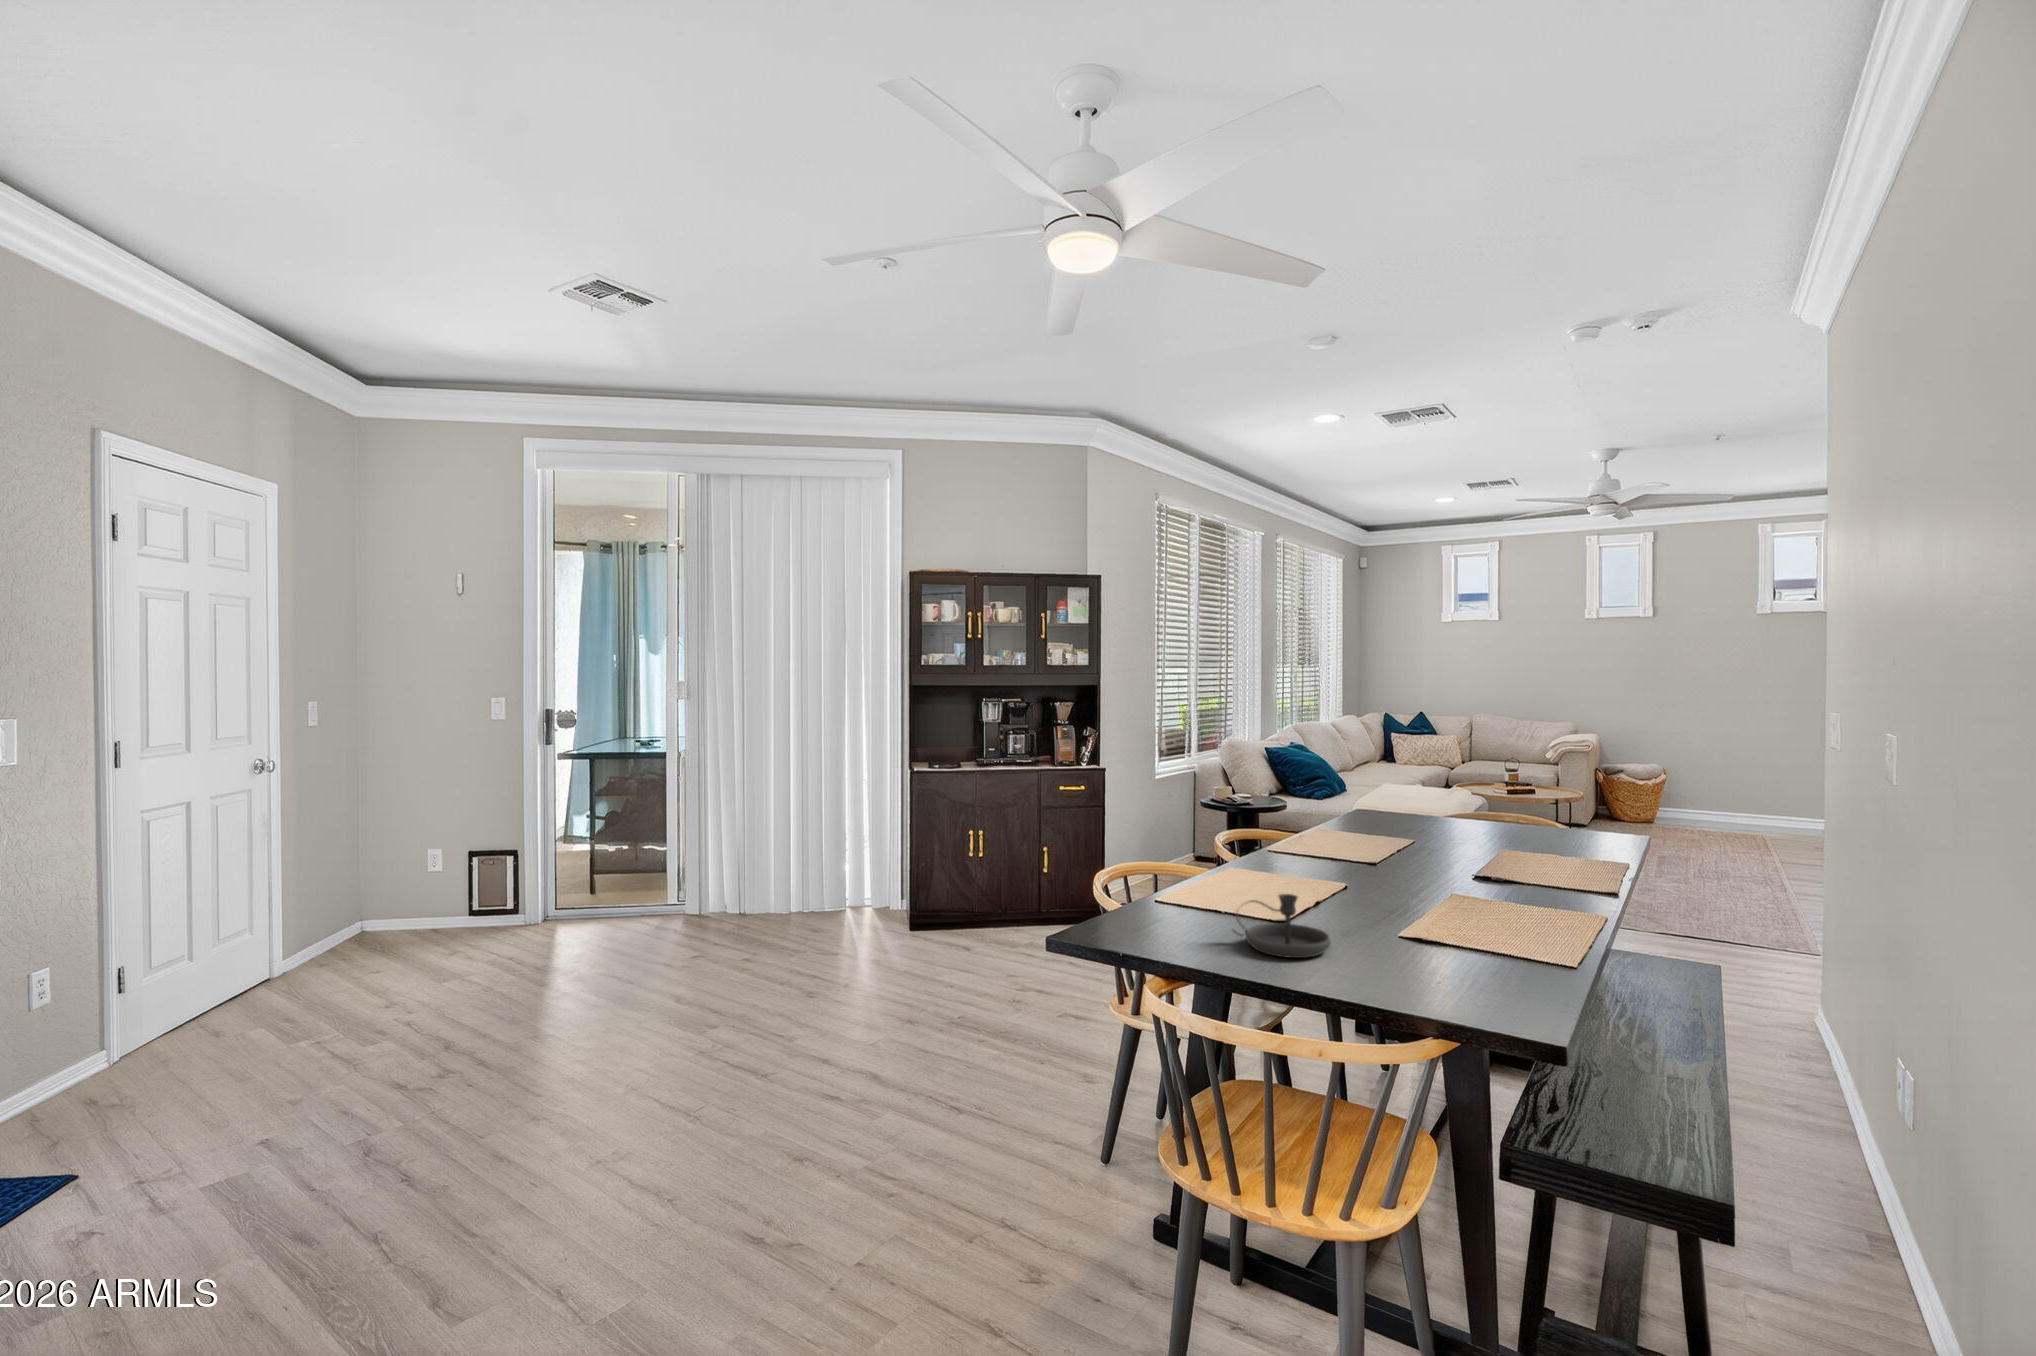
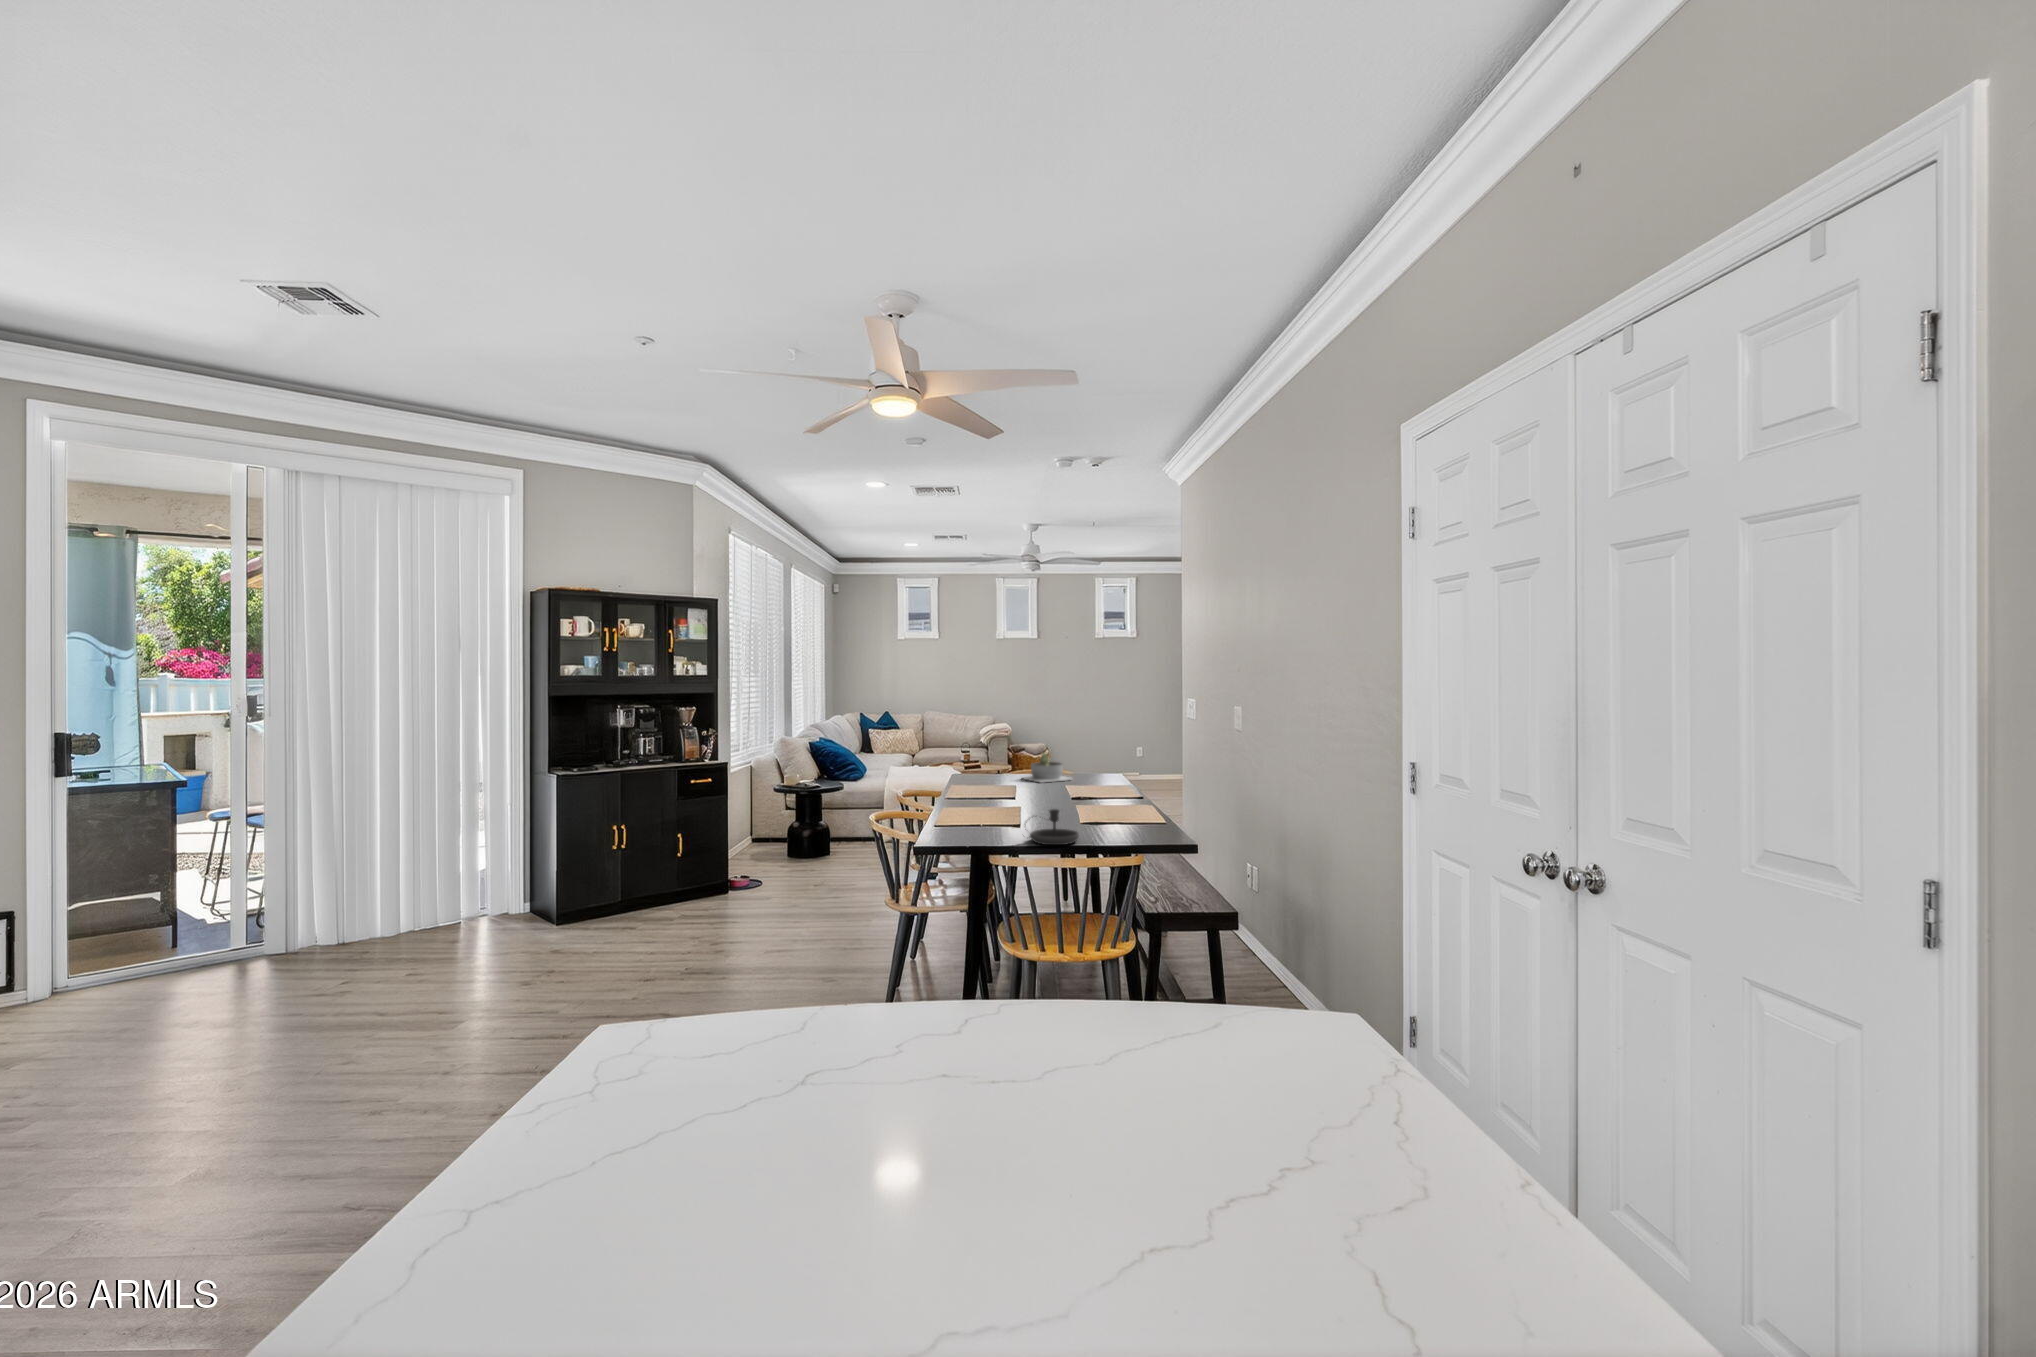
succulent planter: none [1433,789,1516,837] -> present [1022,753,1072,782]

